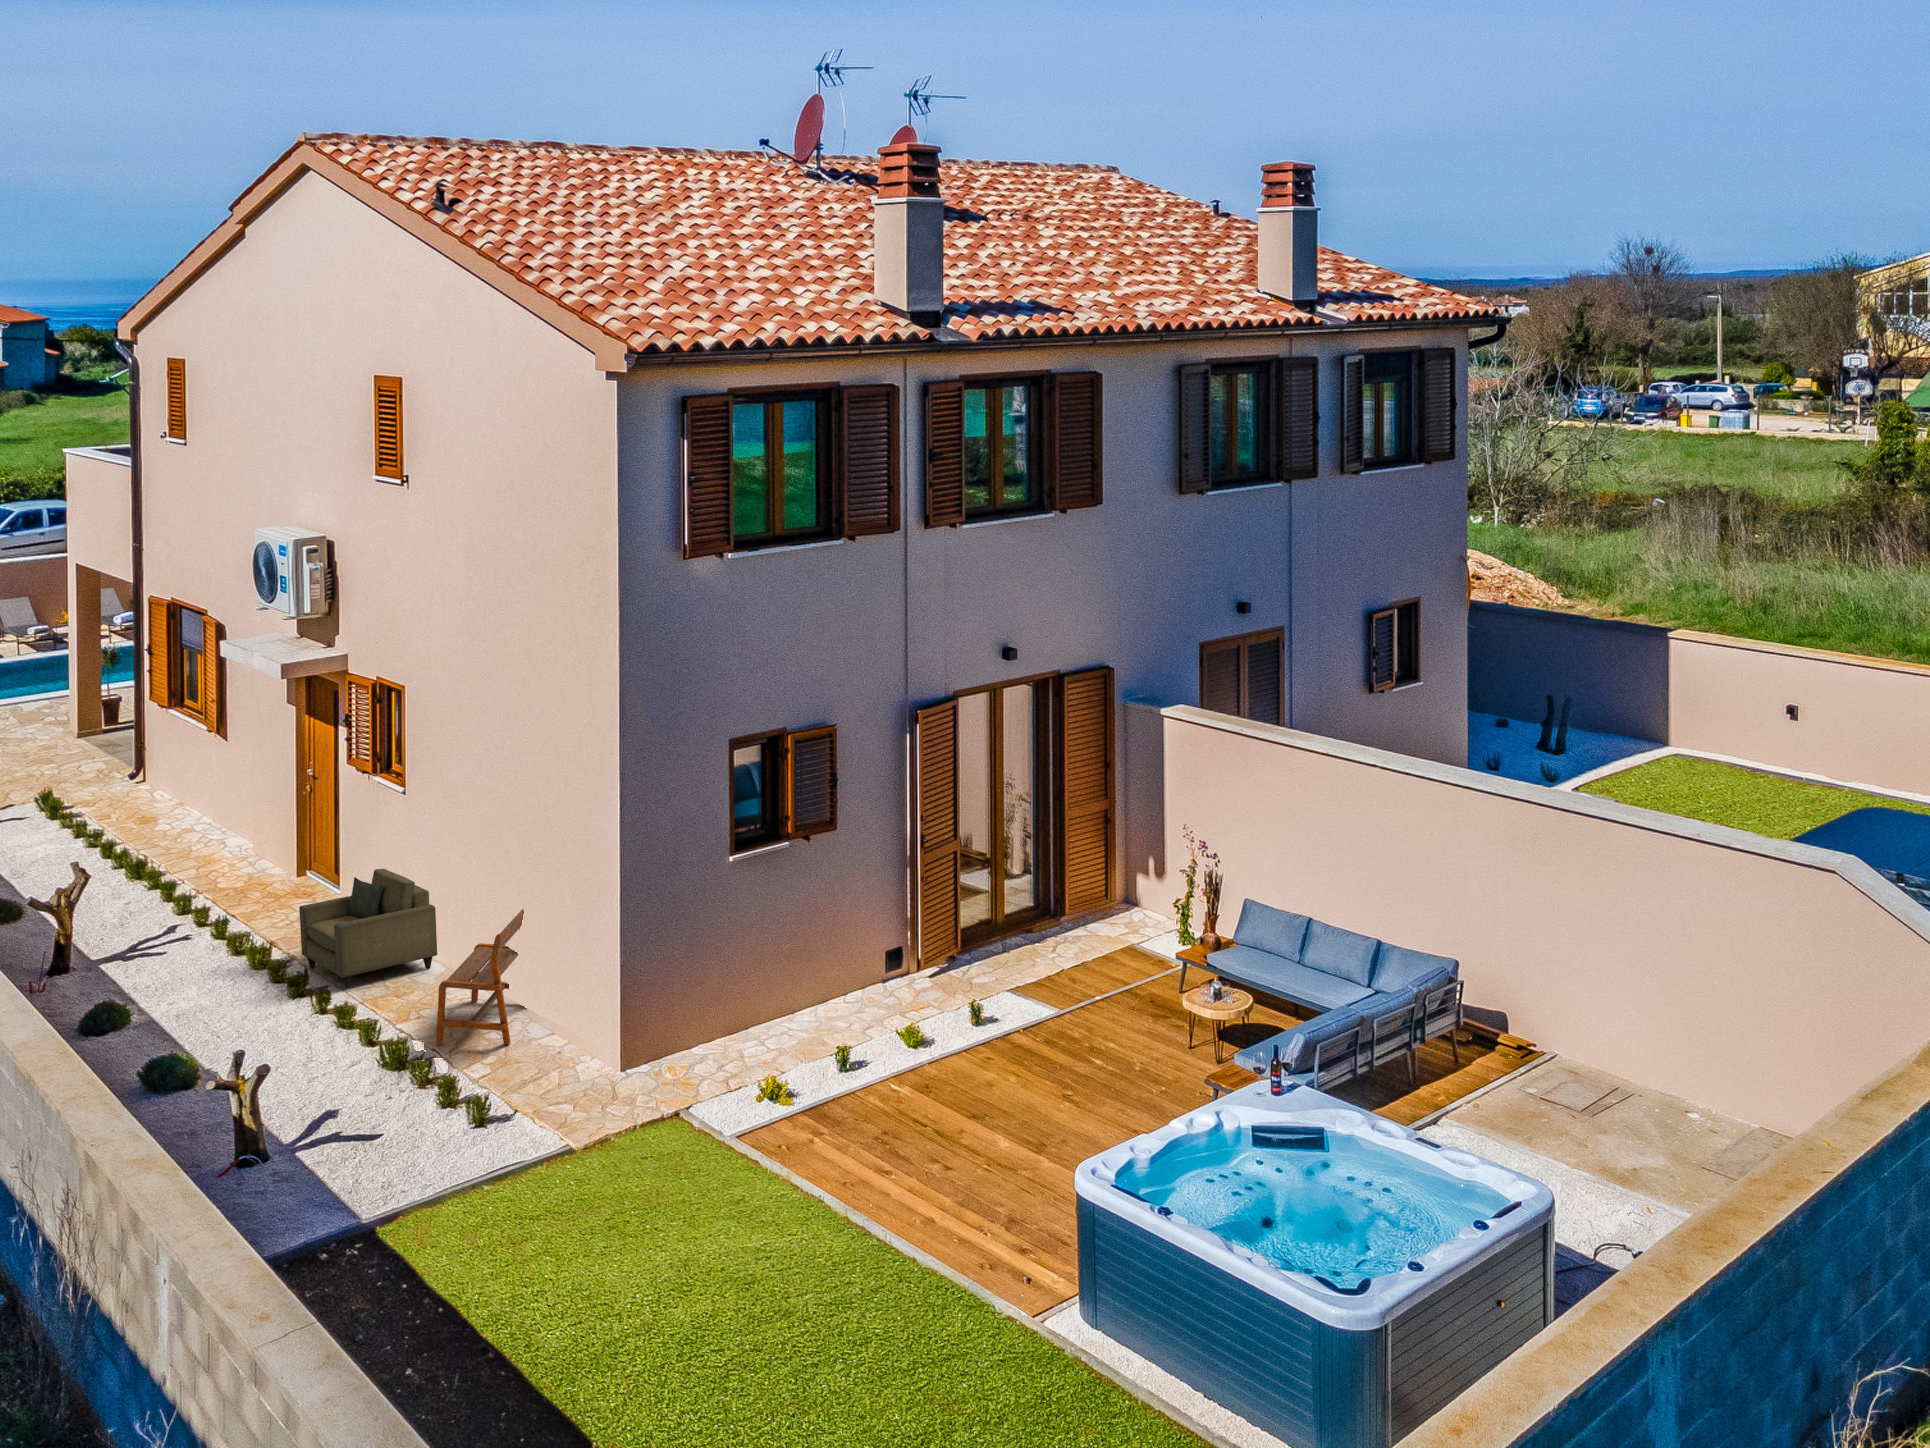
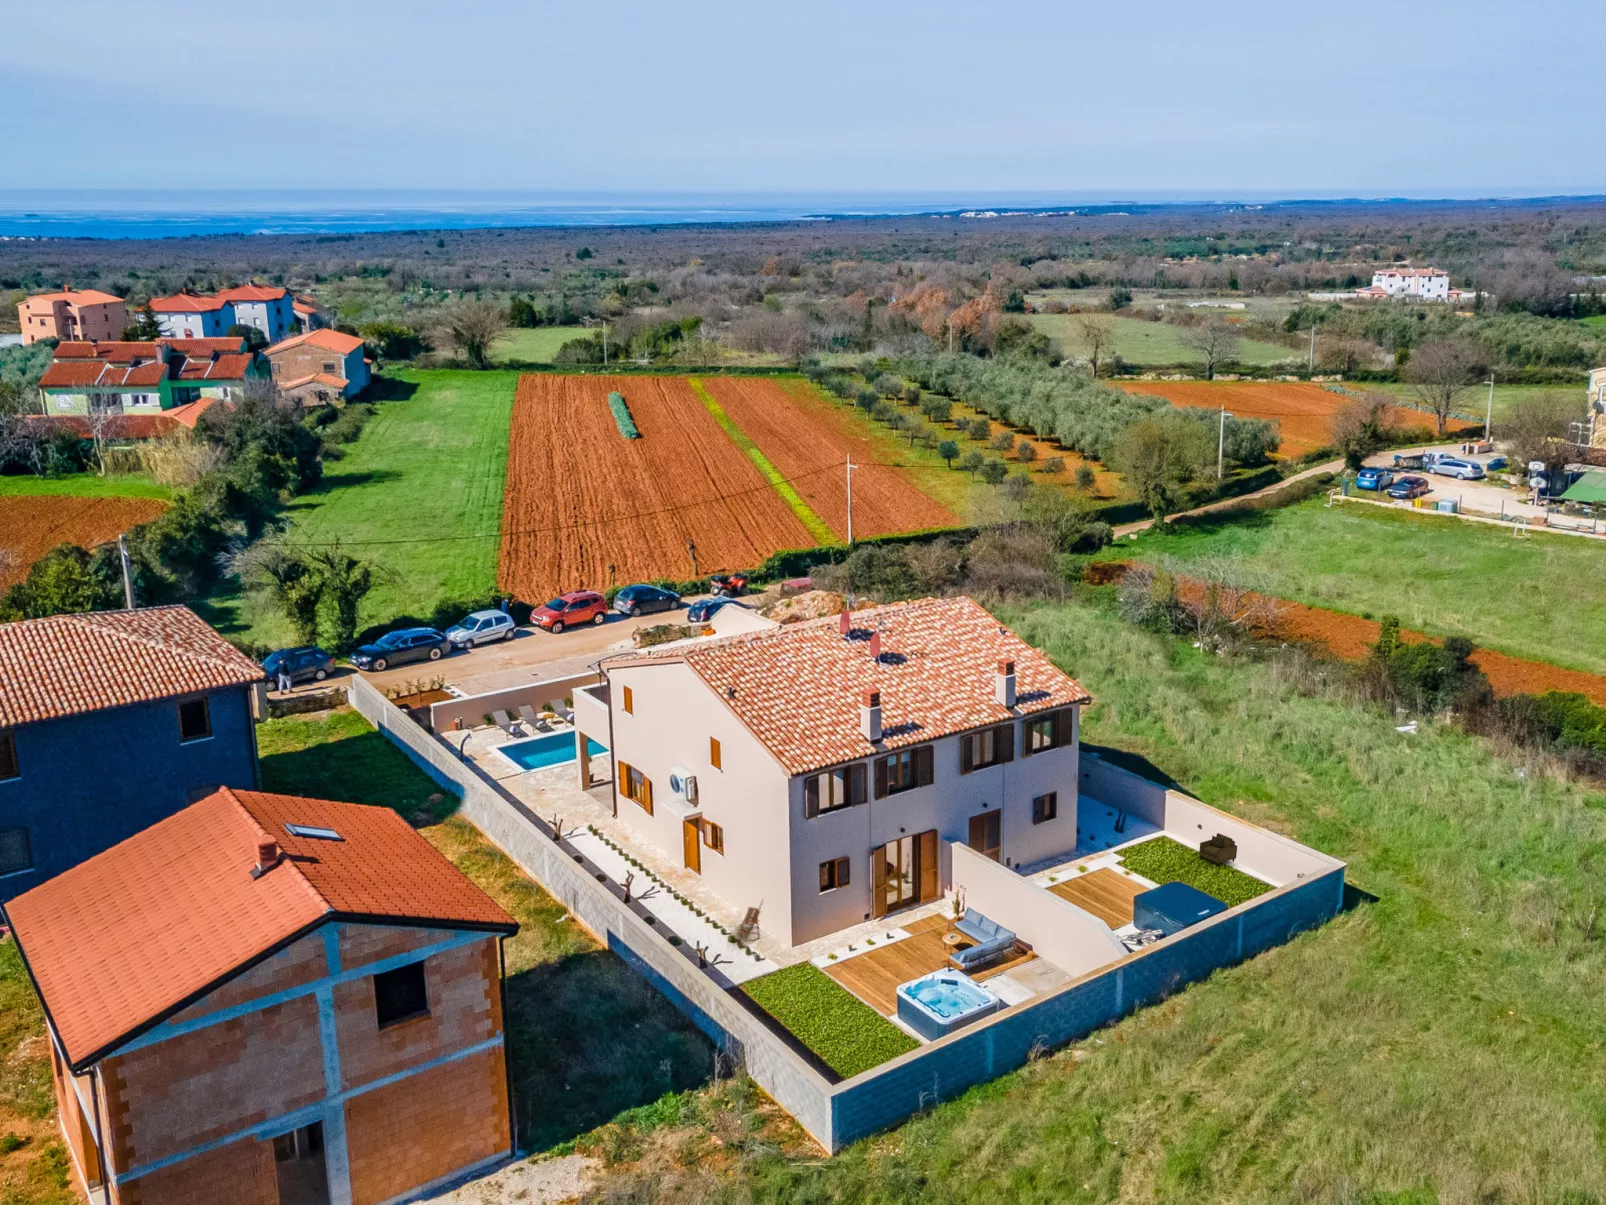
armchair: present [299,869,437,989] -> present [1199,833,1237,866]

